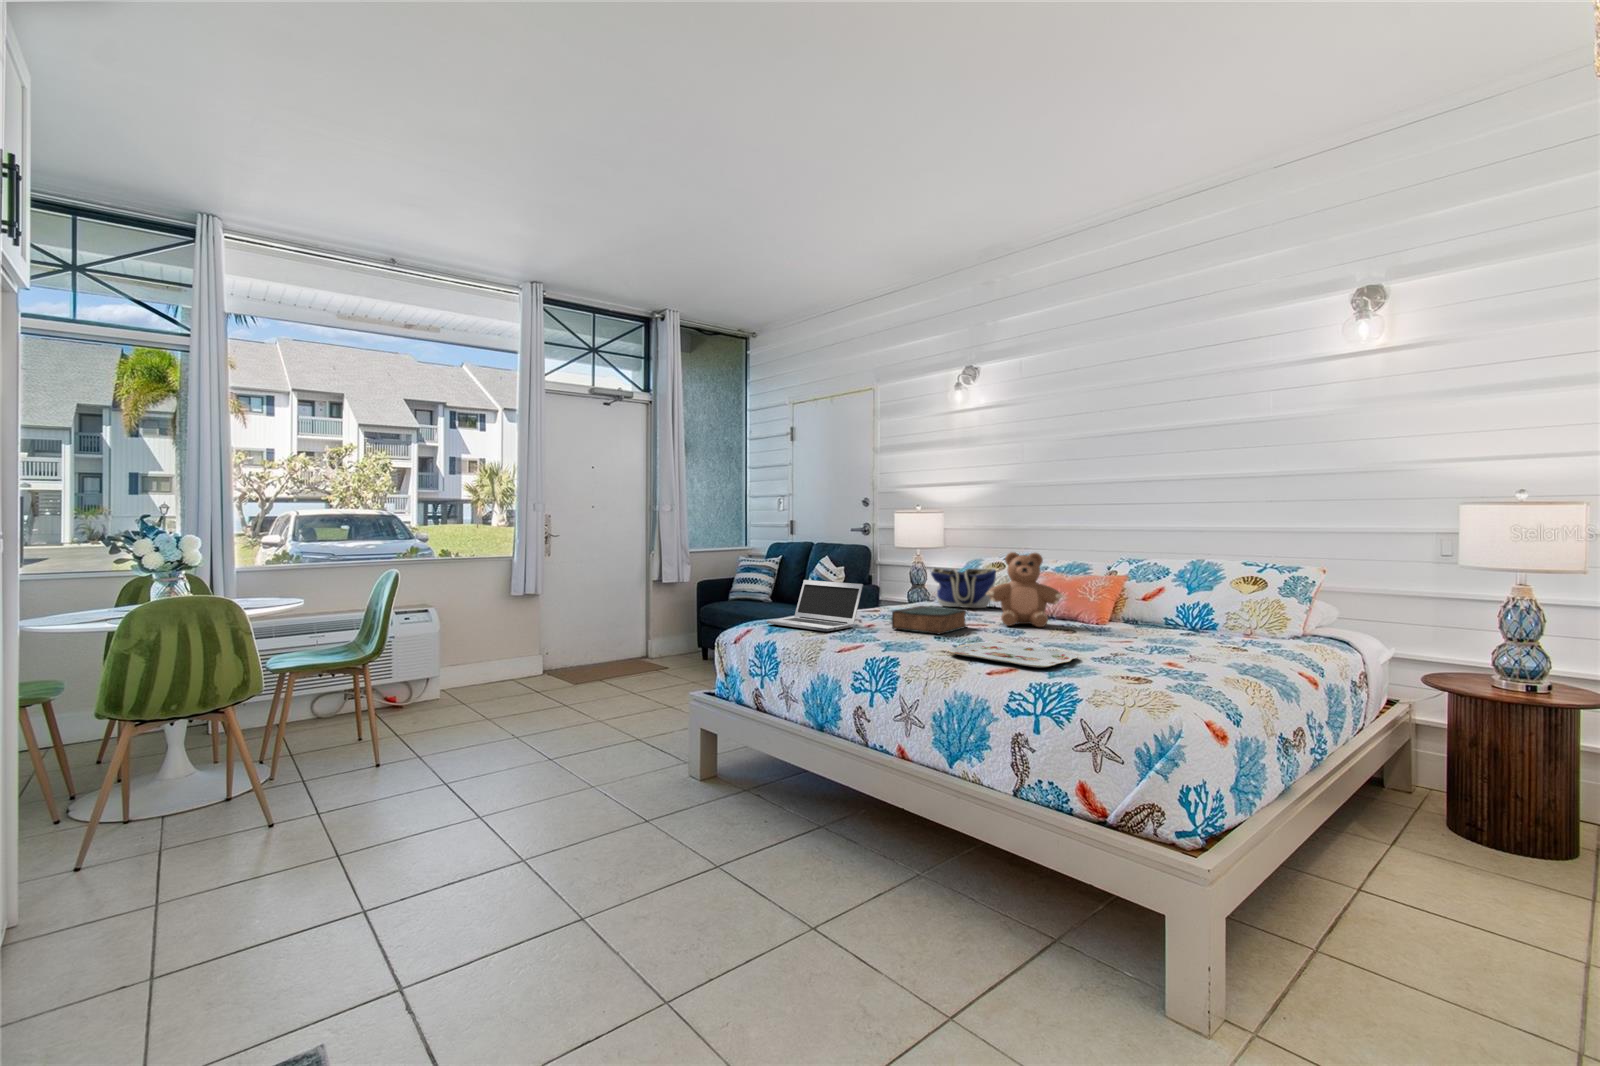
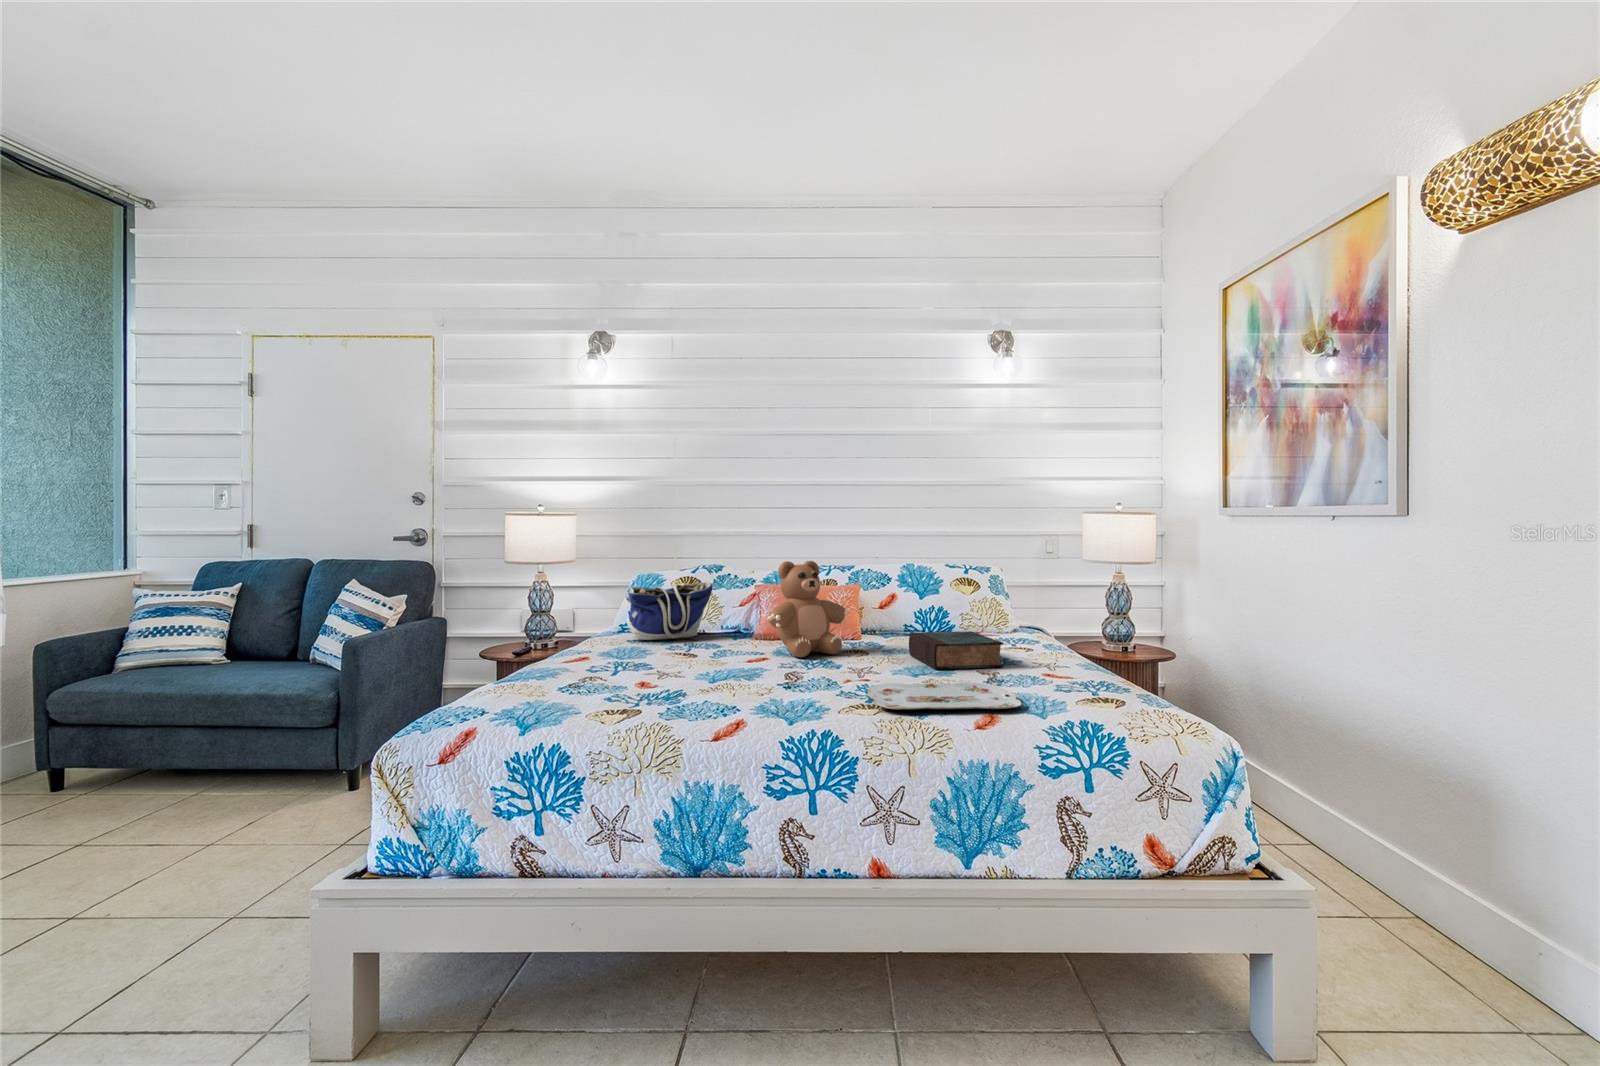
laptop: present [767,580,863,631] -> none [491,623,640,711]
book: present [891,606,967,635] -> present [909,631,1003,669]

